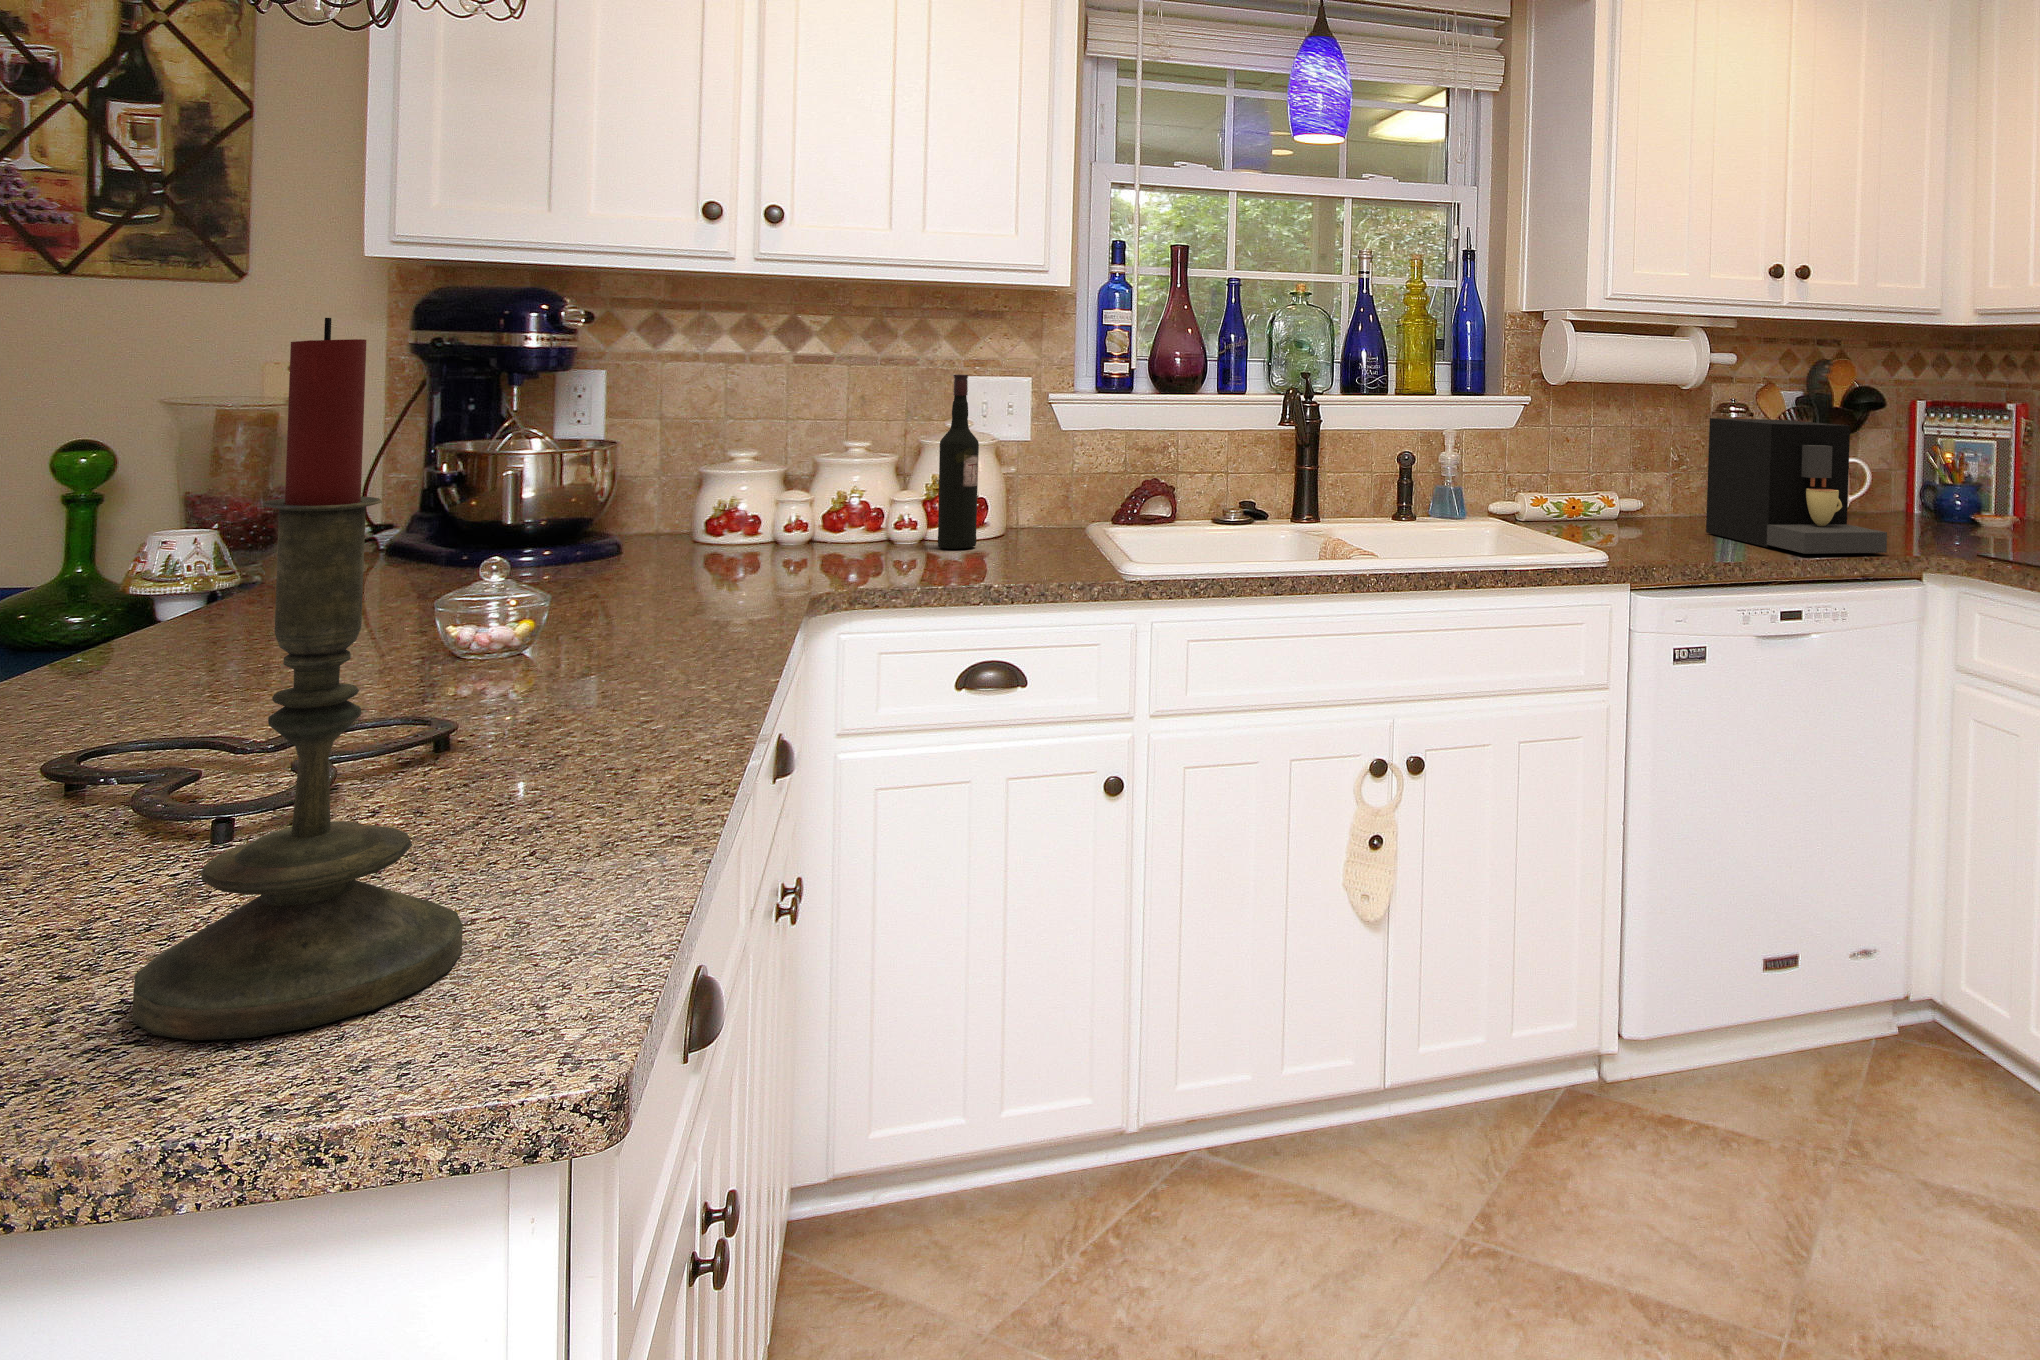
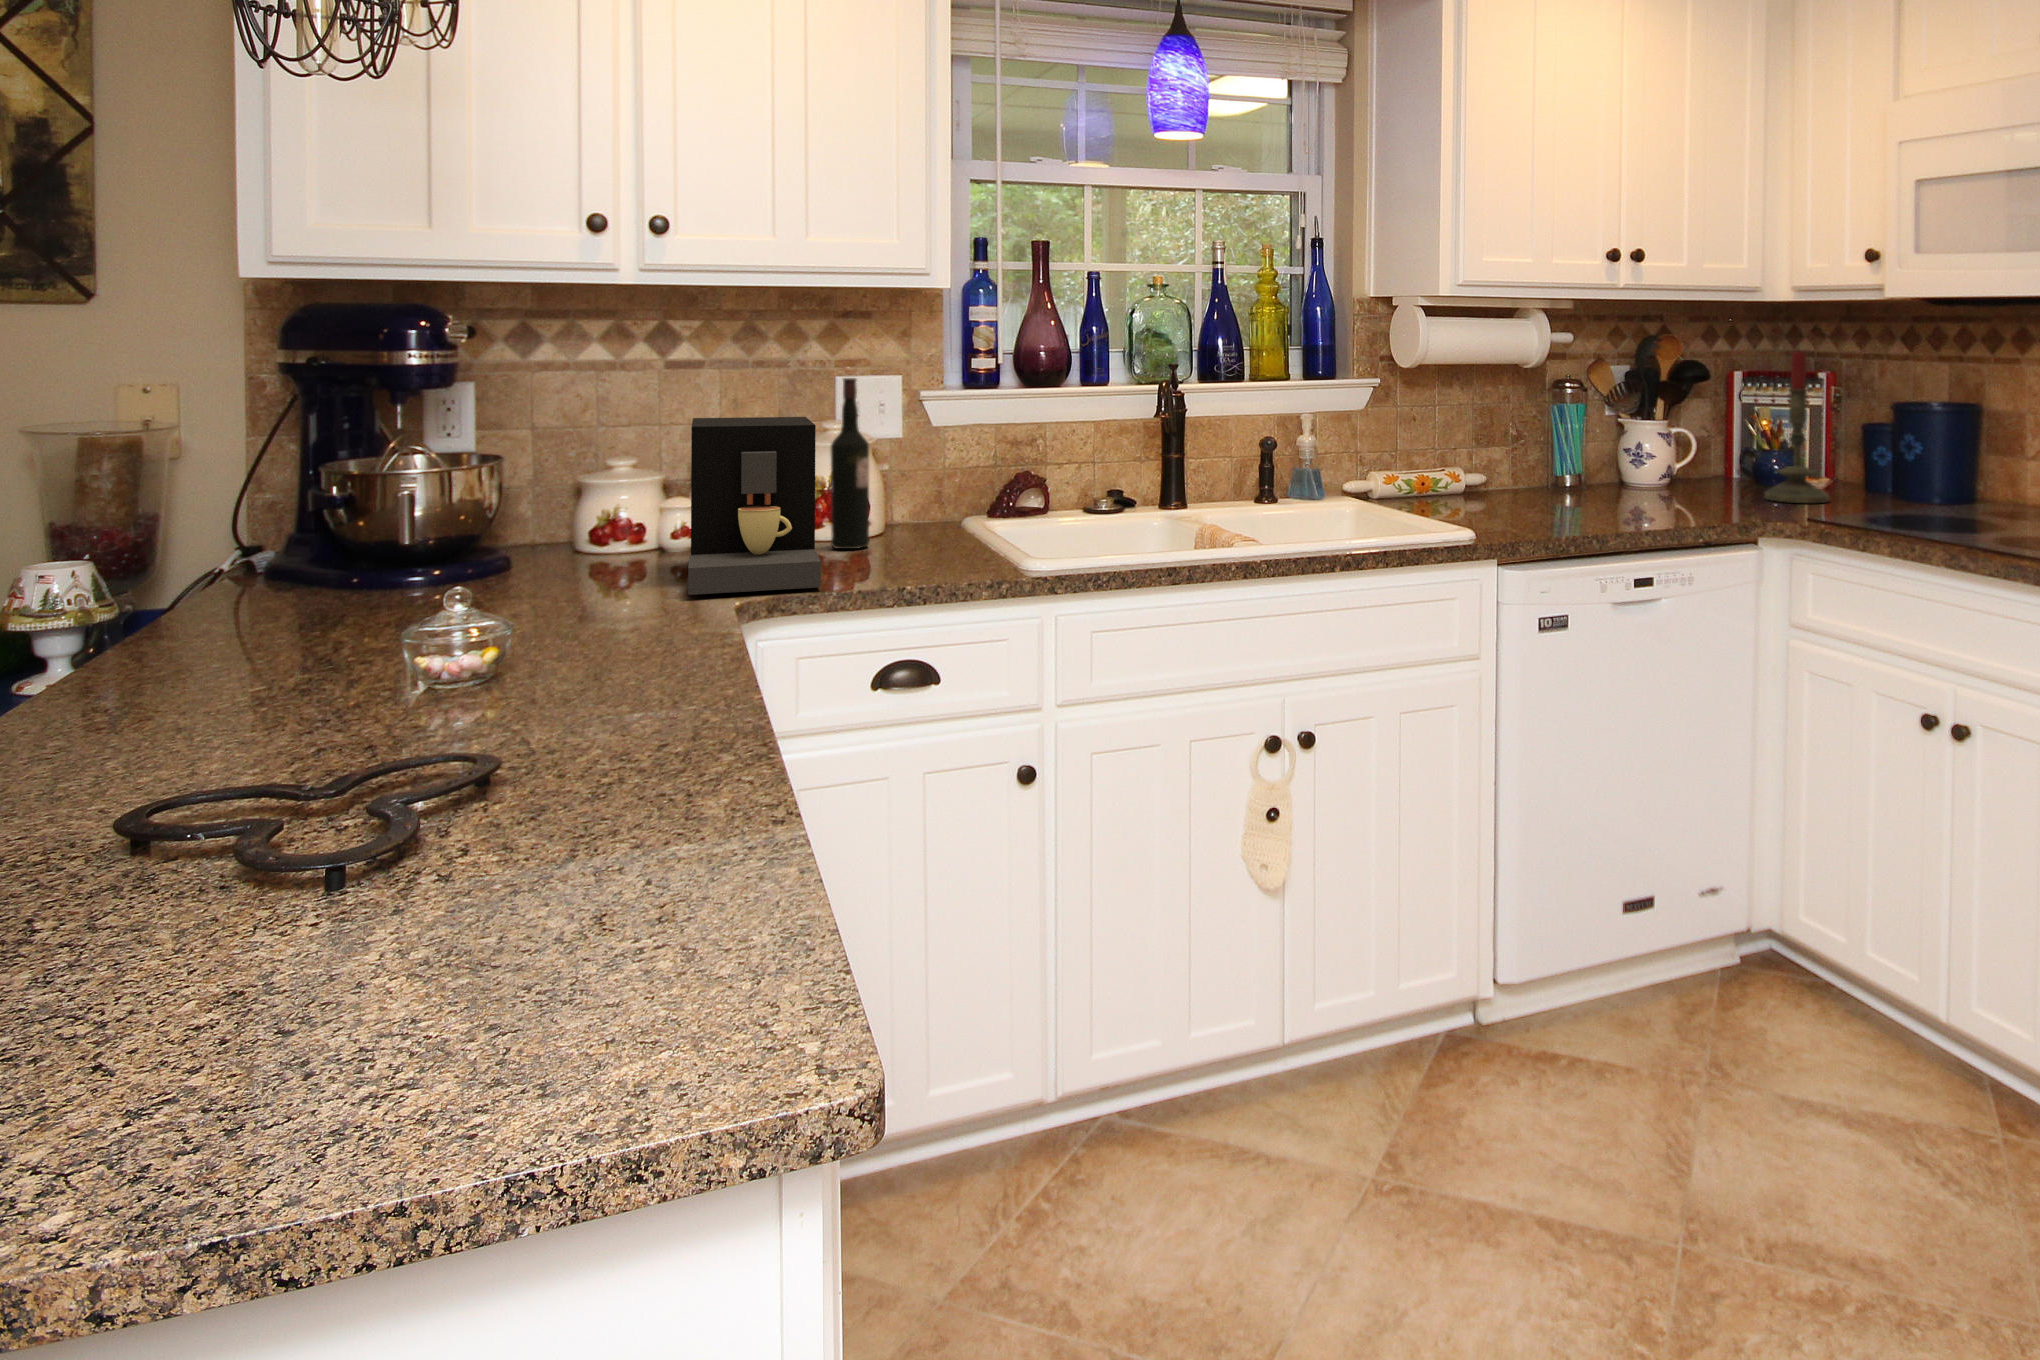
candle: present [132,318,463,1040] -> present [1765,351,1829,503]
coffee maker: present [1706,418,1887,554] -> present [688,417,821,595]

